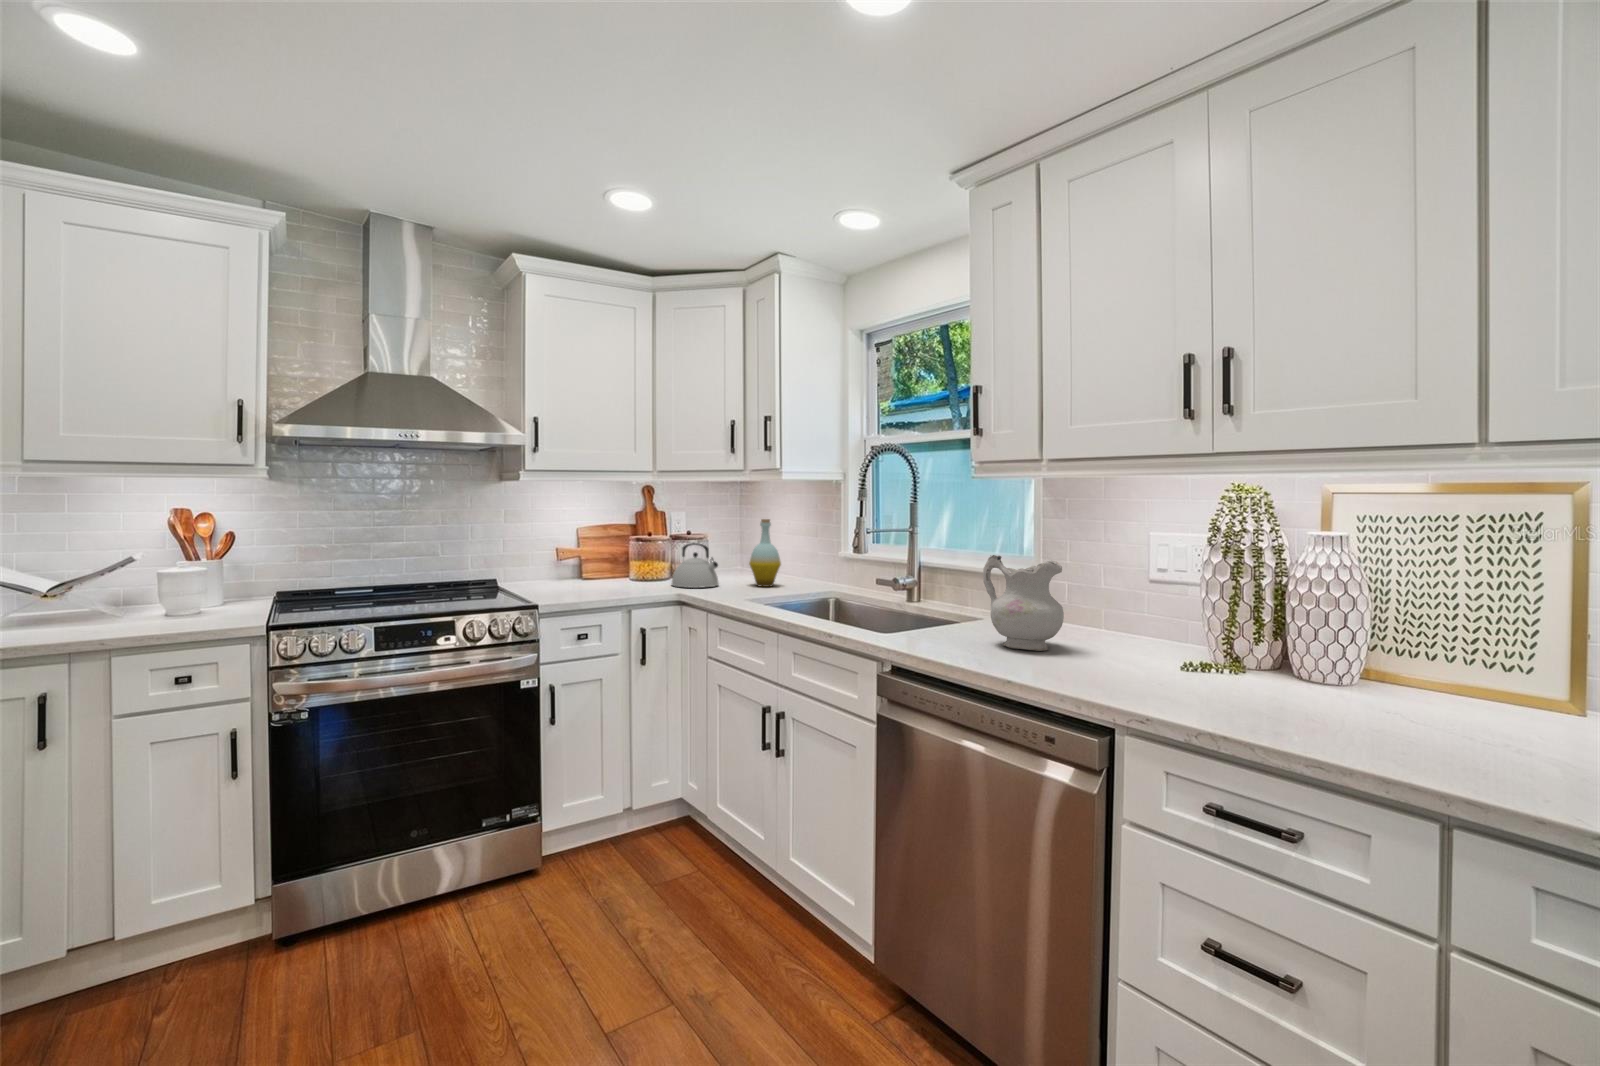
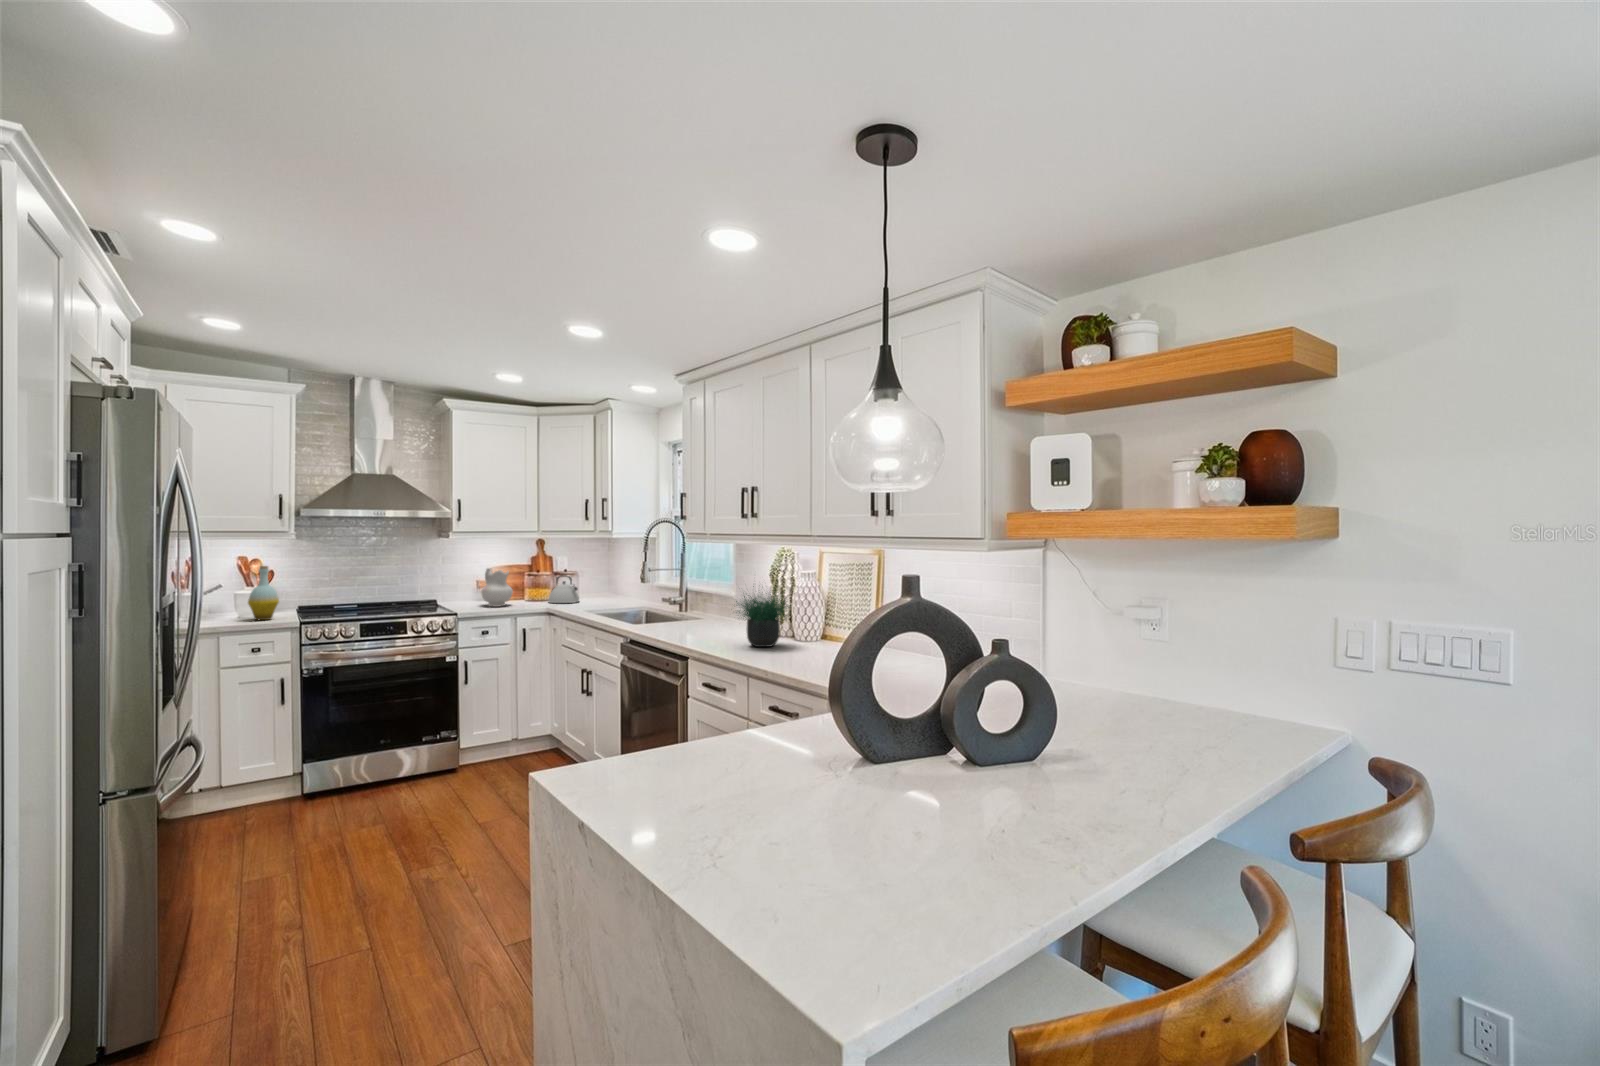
bottle: present [749,519,781,587] -> present [248,566,279,620]
potted plant: none [1184,530,1405,713] -> present [736,586,791,647]
ceramic pitcher: present [983,555,1064,651] -> present [481,568,513,607]

